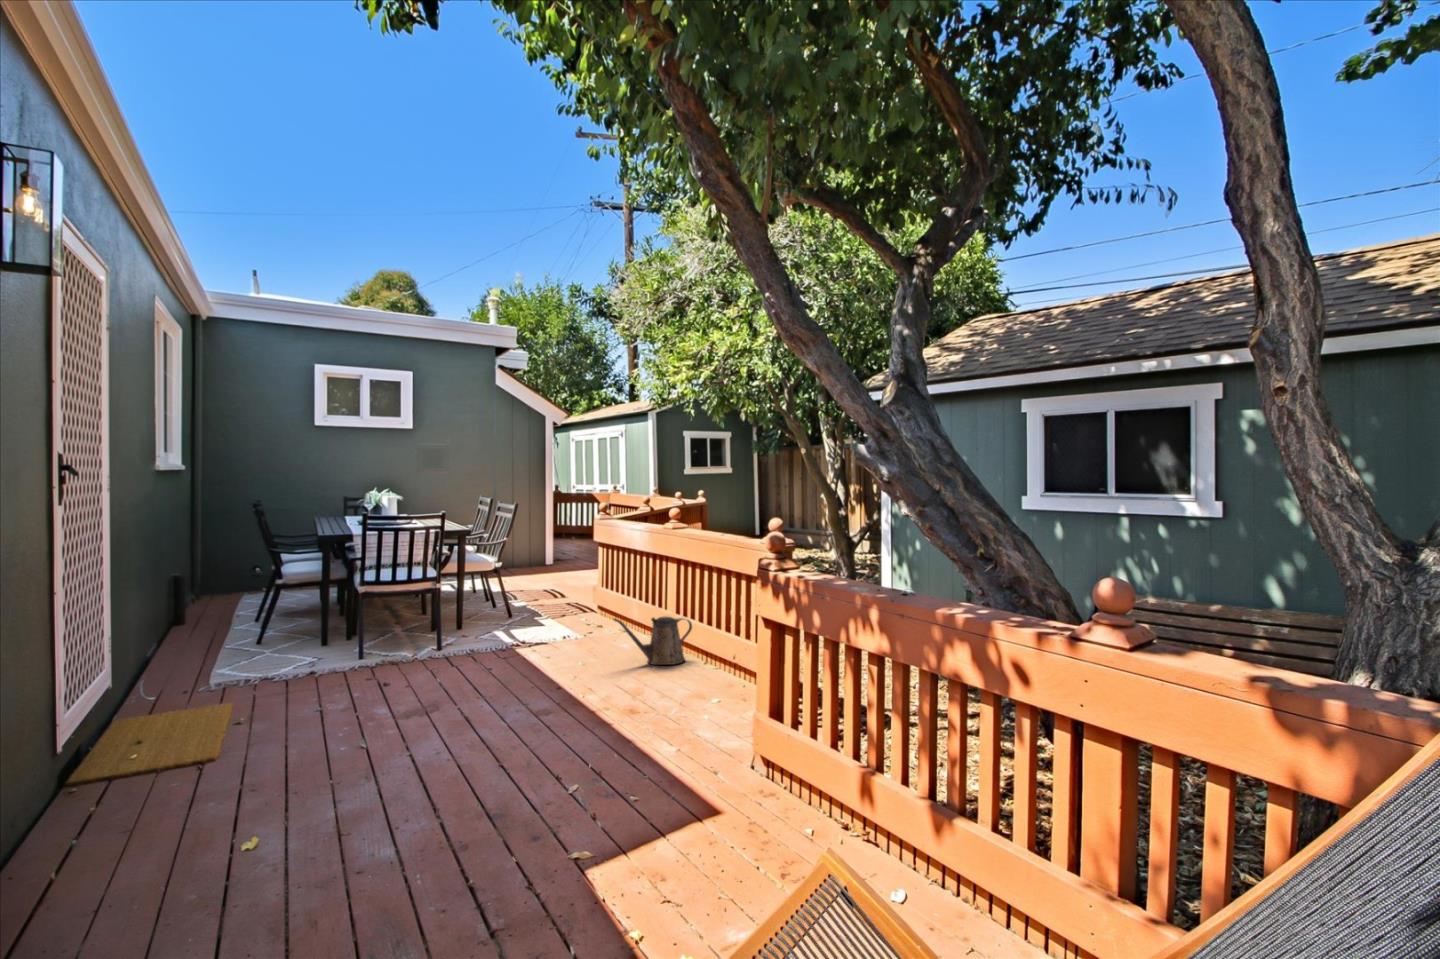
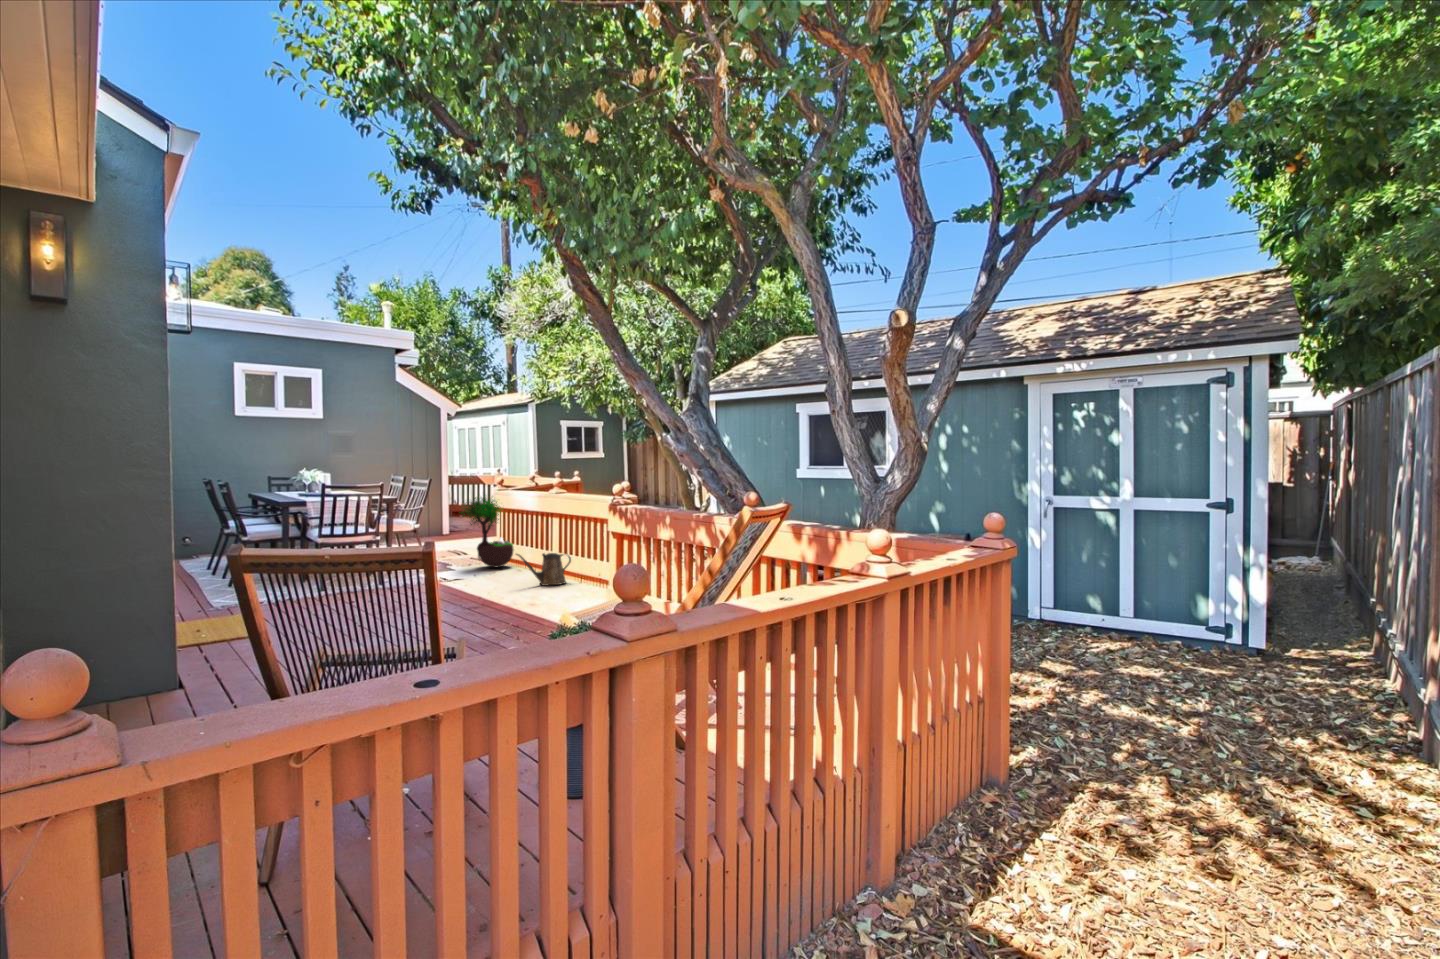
potted tree: none [547,519,618,625] -> present [464,496,513,567]

